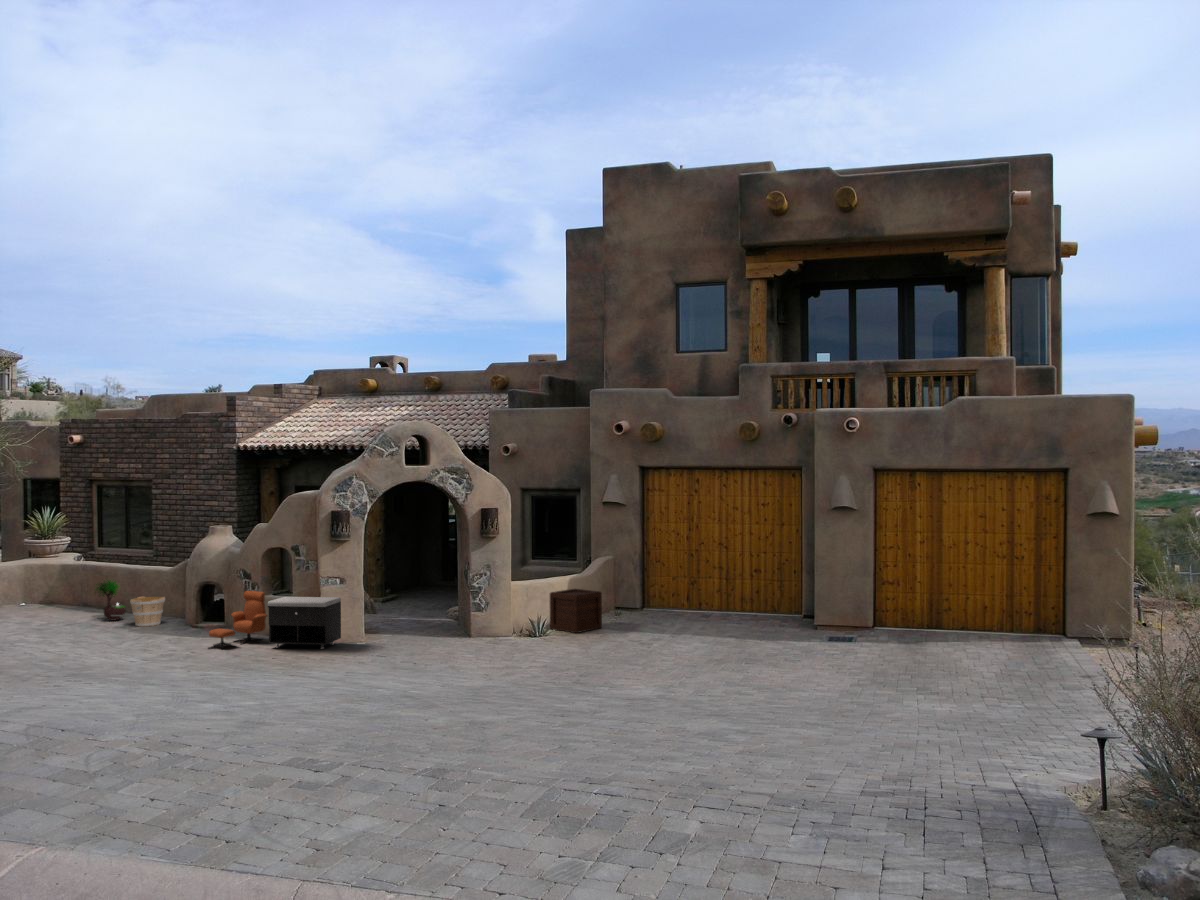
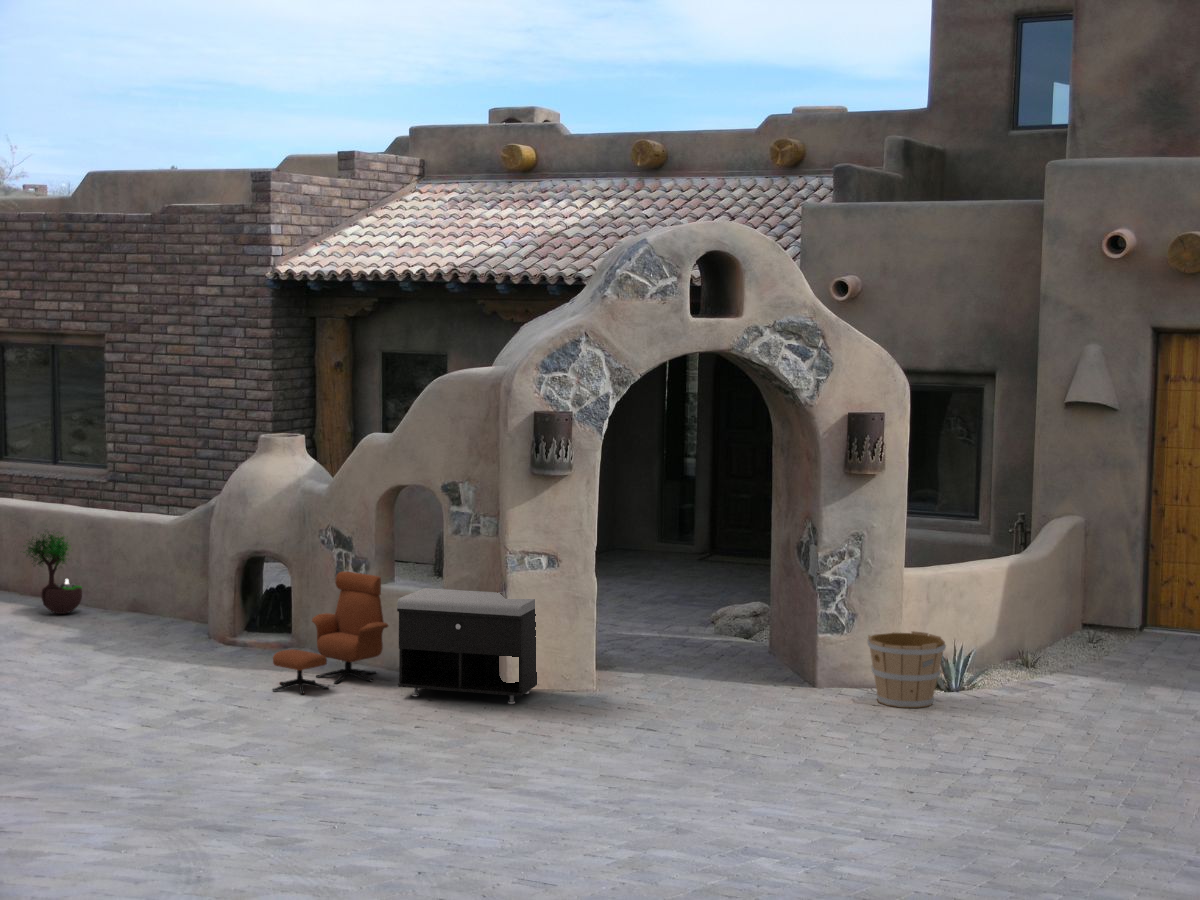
wooden crate: present [550,589,602,633] -> none [974,592,1092,692]
wooden bucket: present [131,596,165,627] -> present [867,631,946,708]

